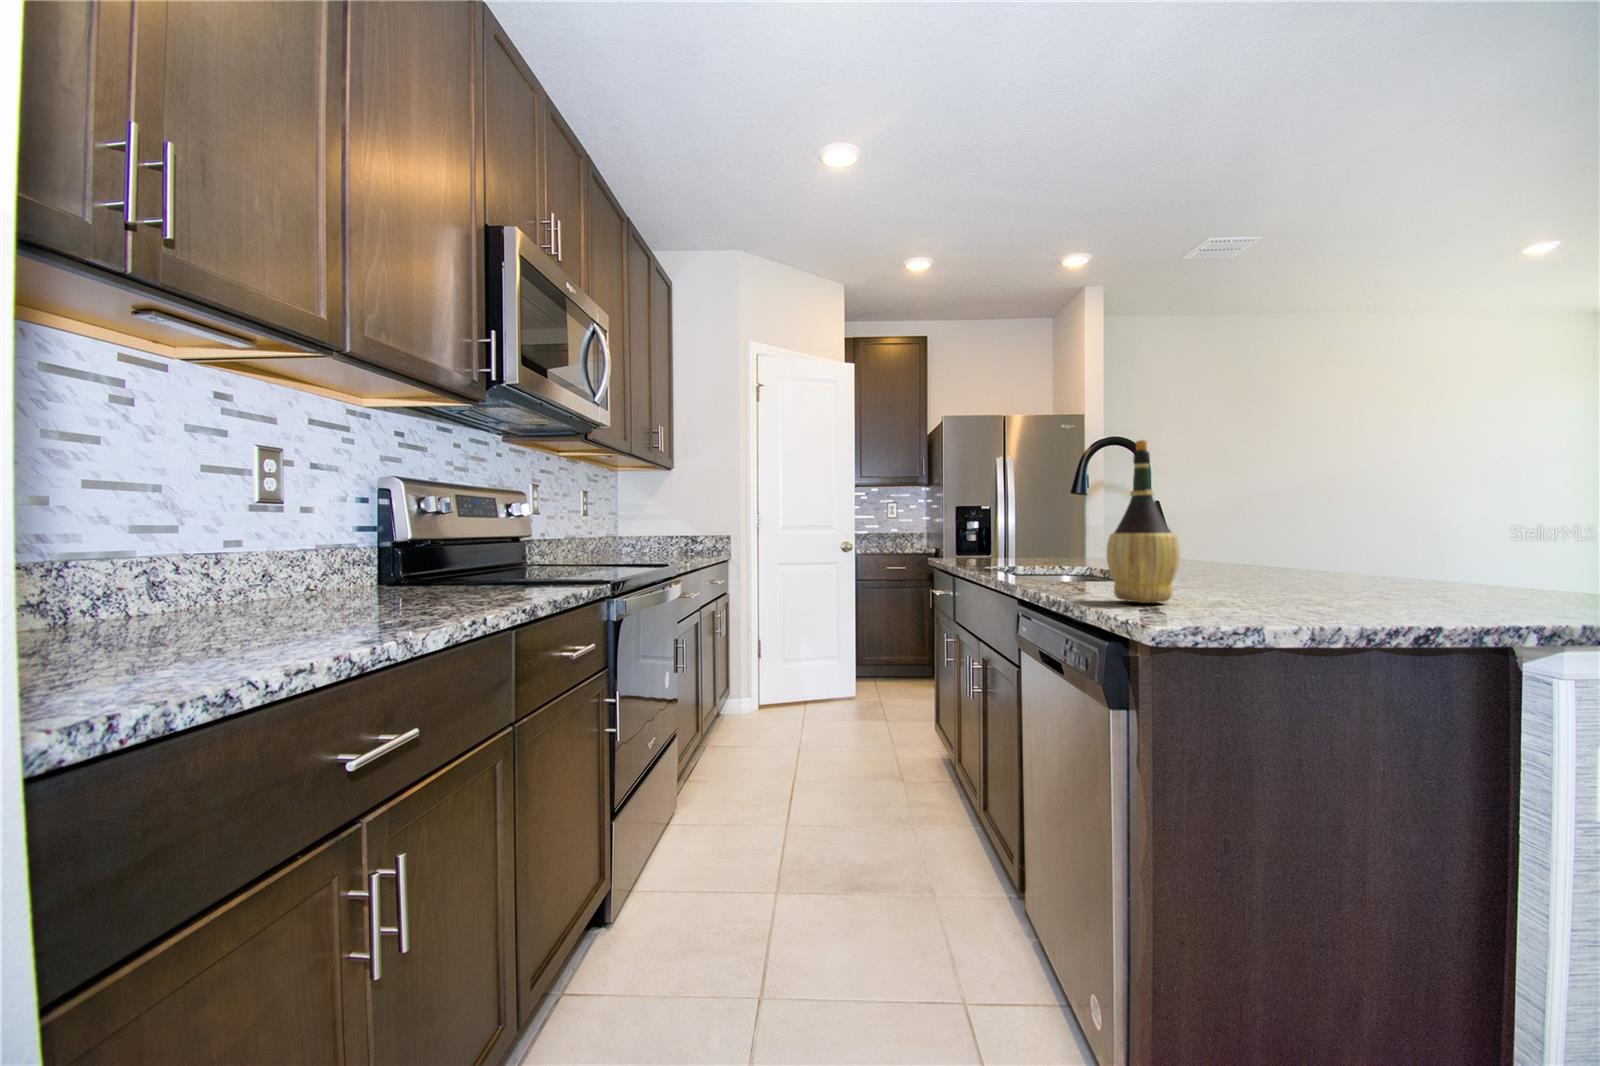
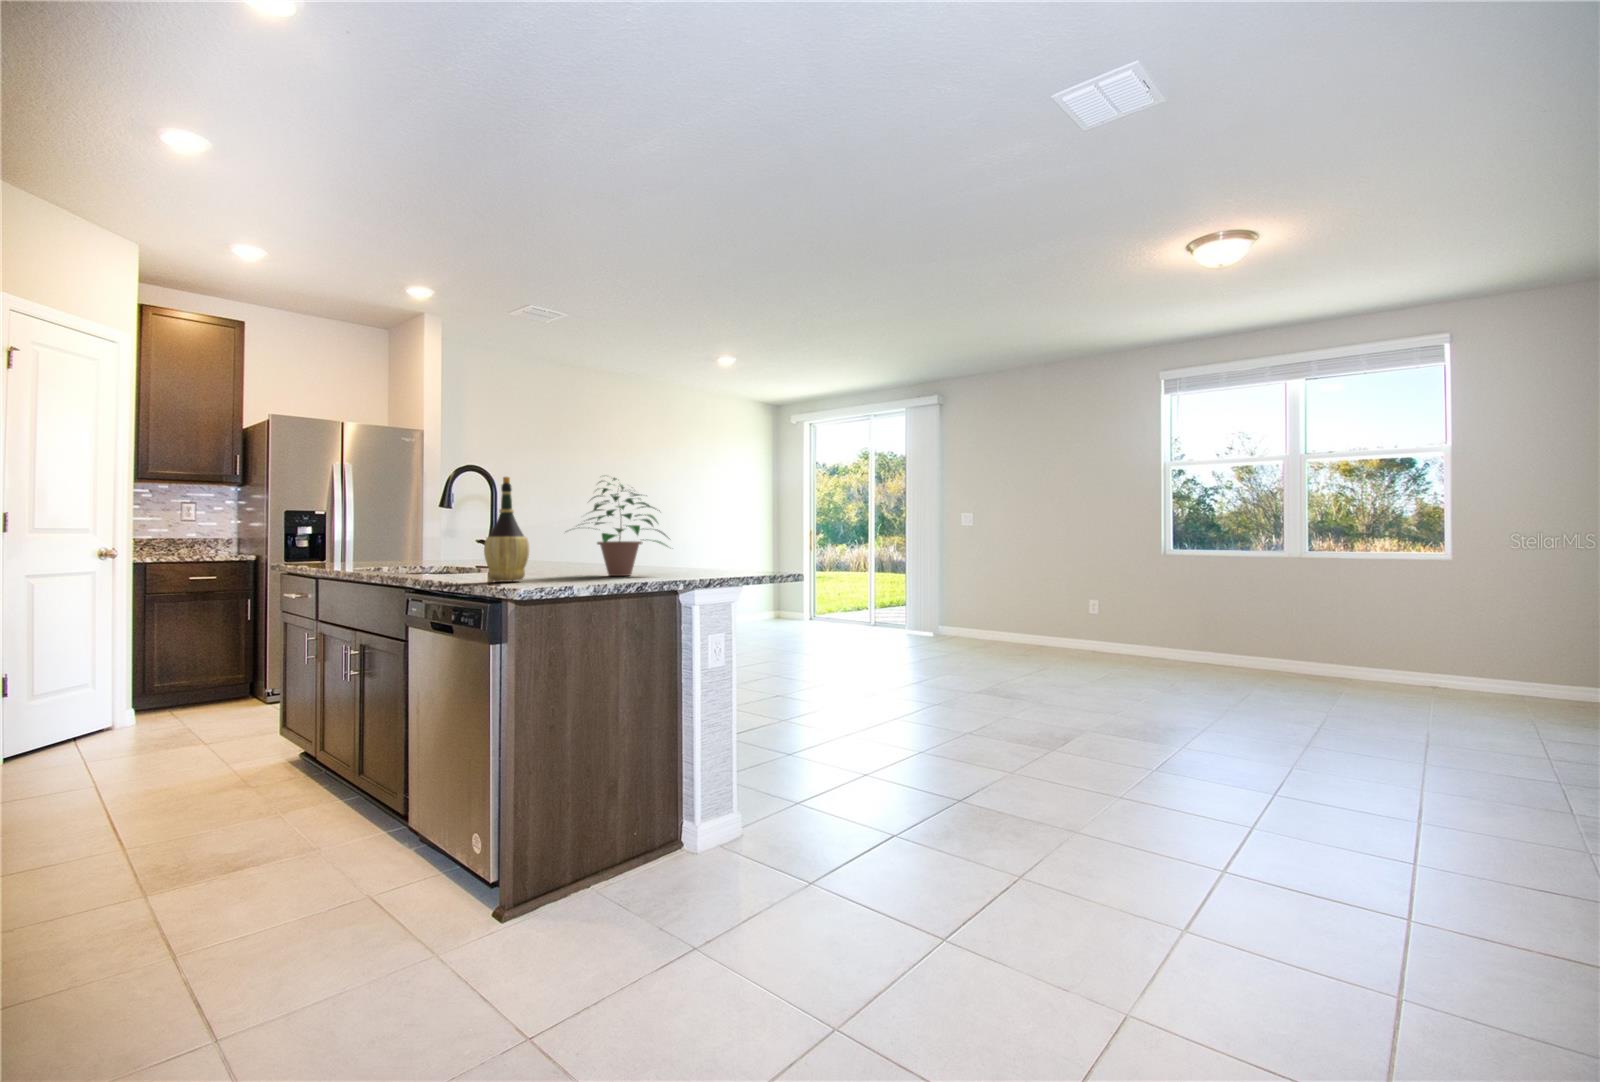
potted plant: none [1243,424,1504,604] -> present [588,478,668,576]

